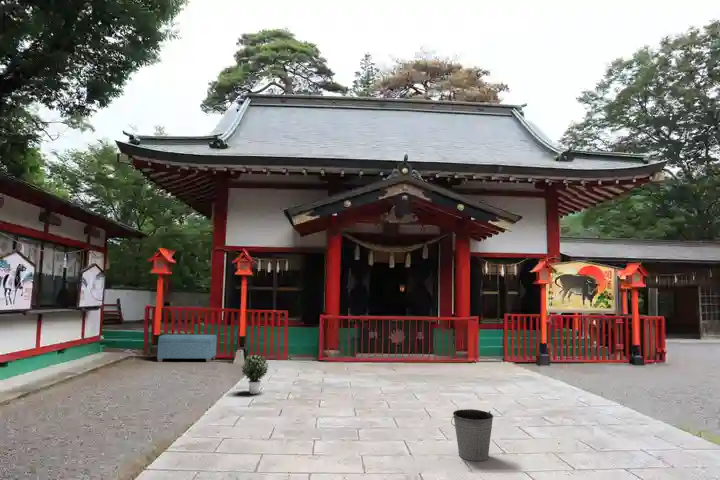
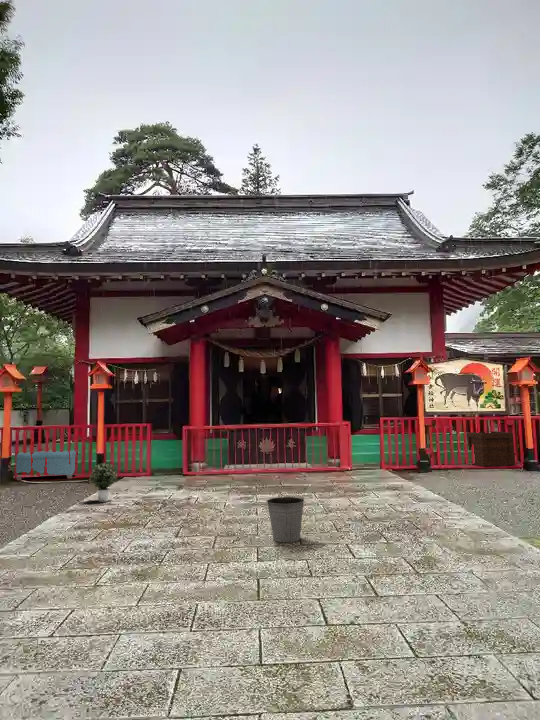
wooden crate: none [588,332,637,367] -> present [467,431,515,467]

